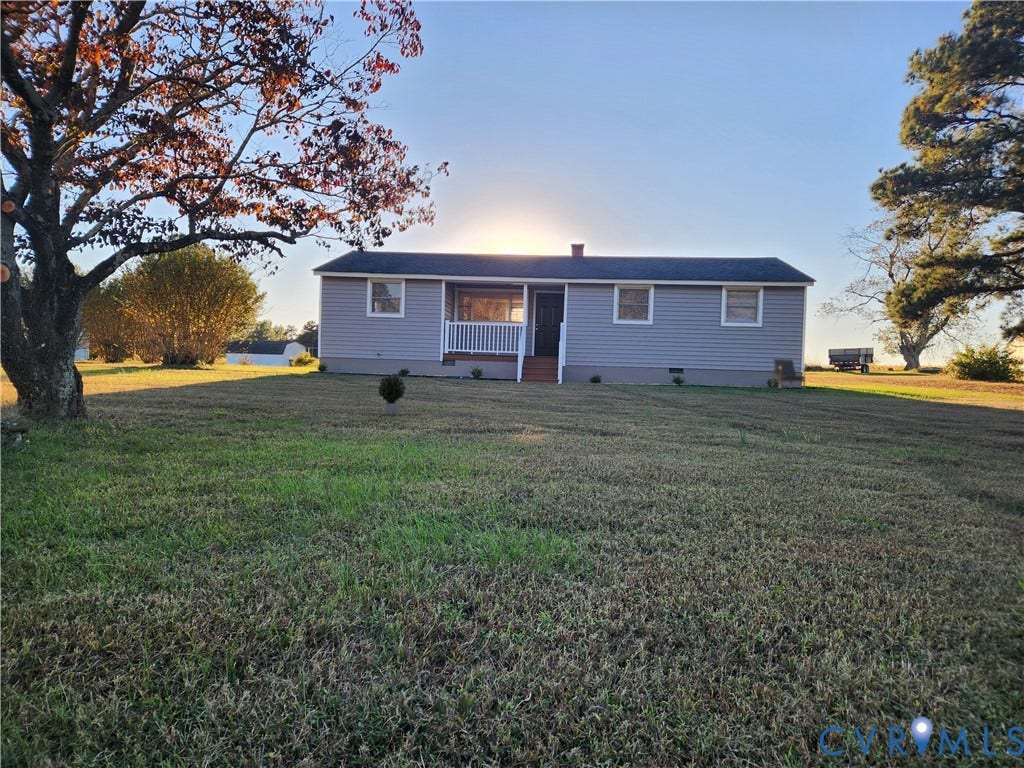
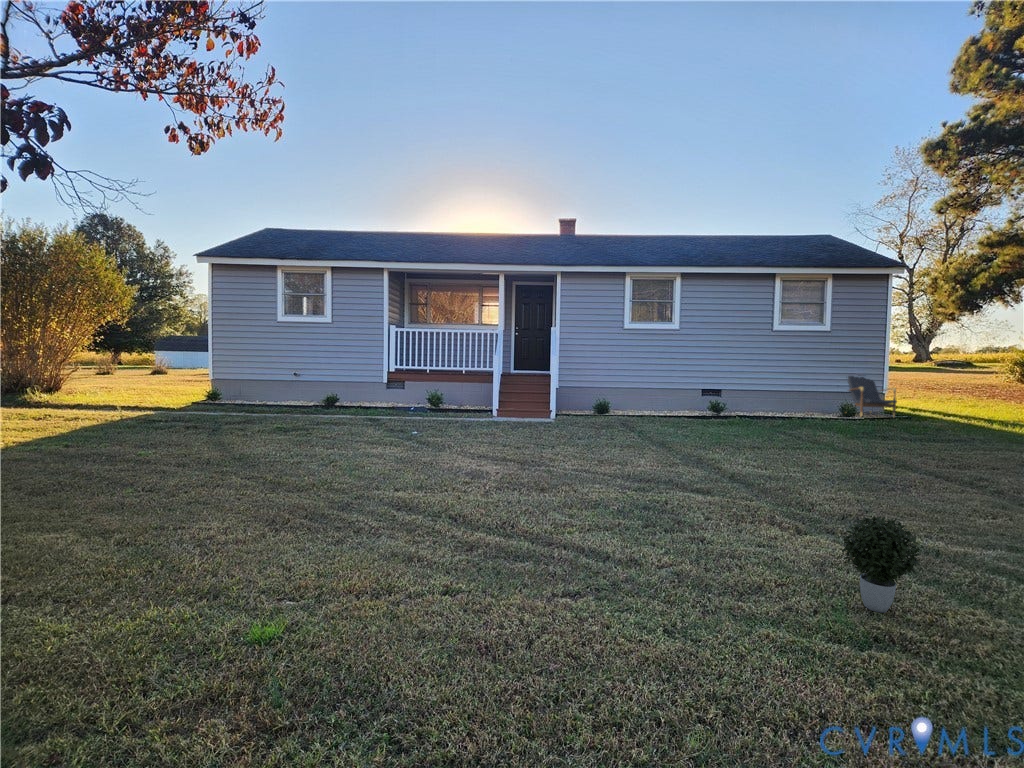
potted plant: present [378,376,405,416] -> present [842,516,921,613]

